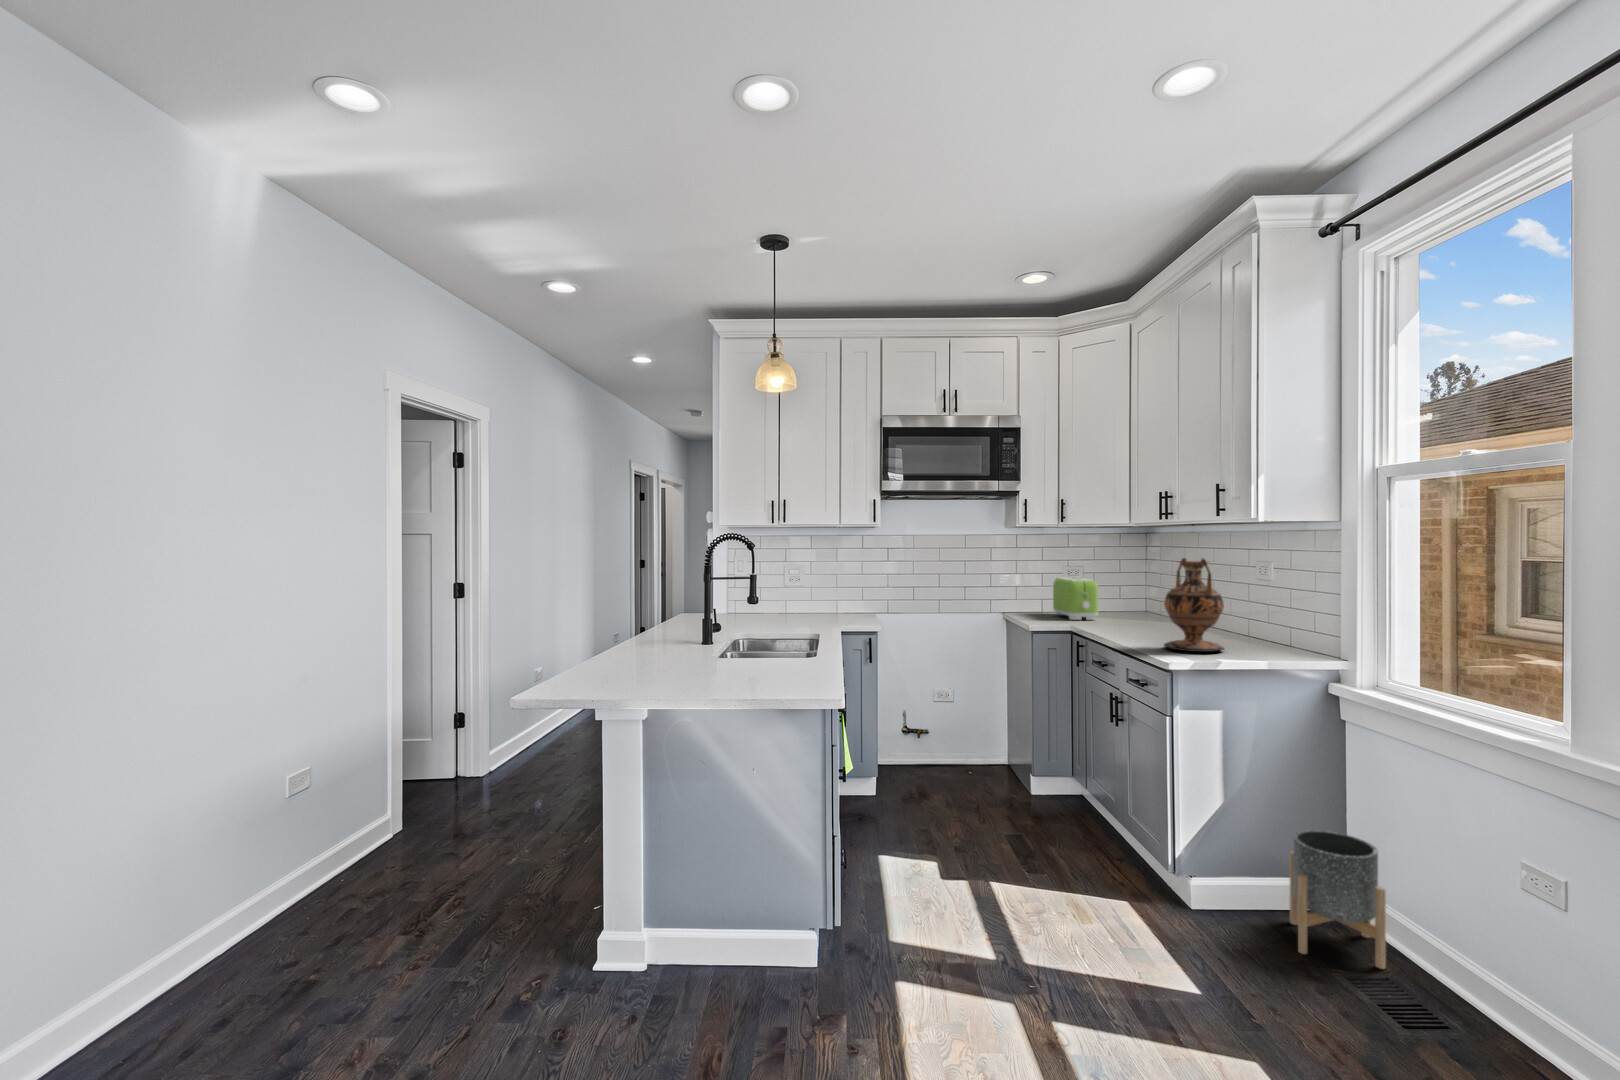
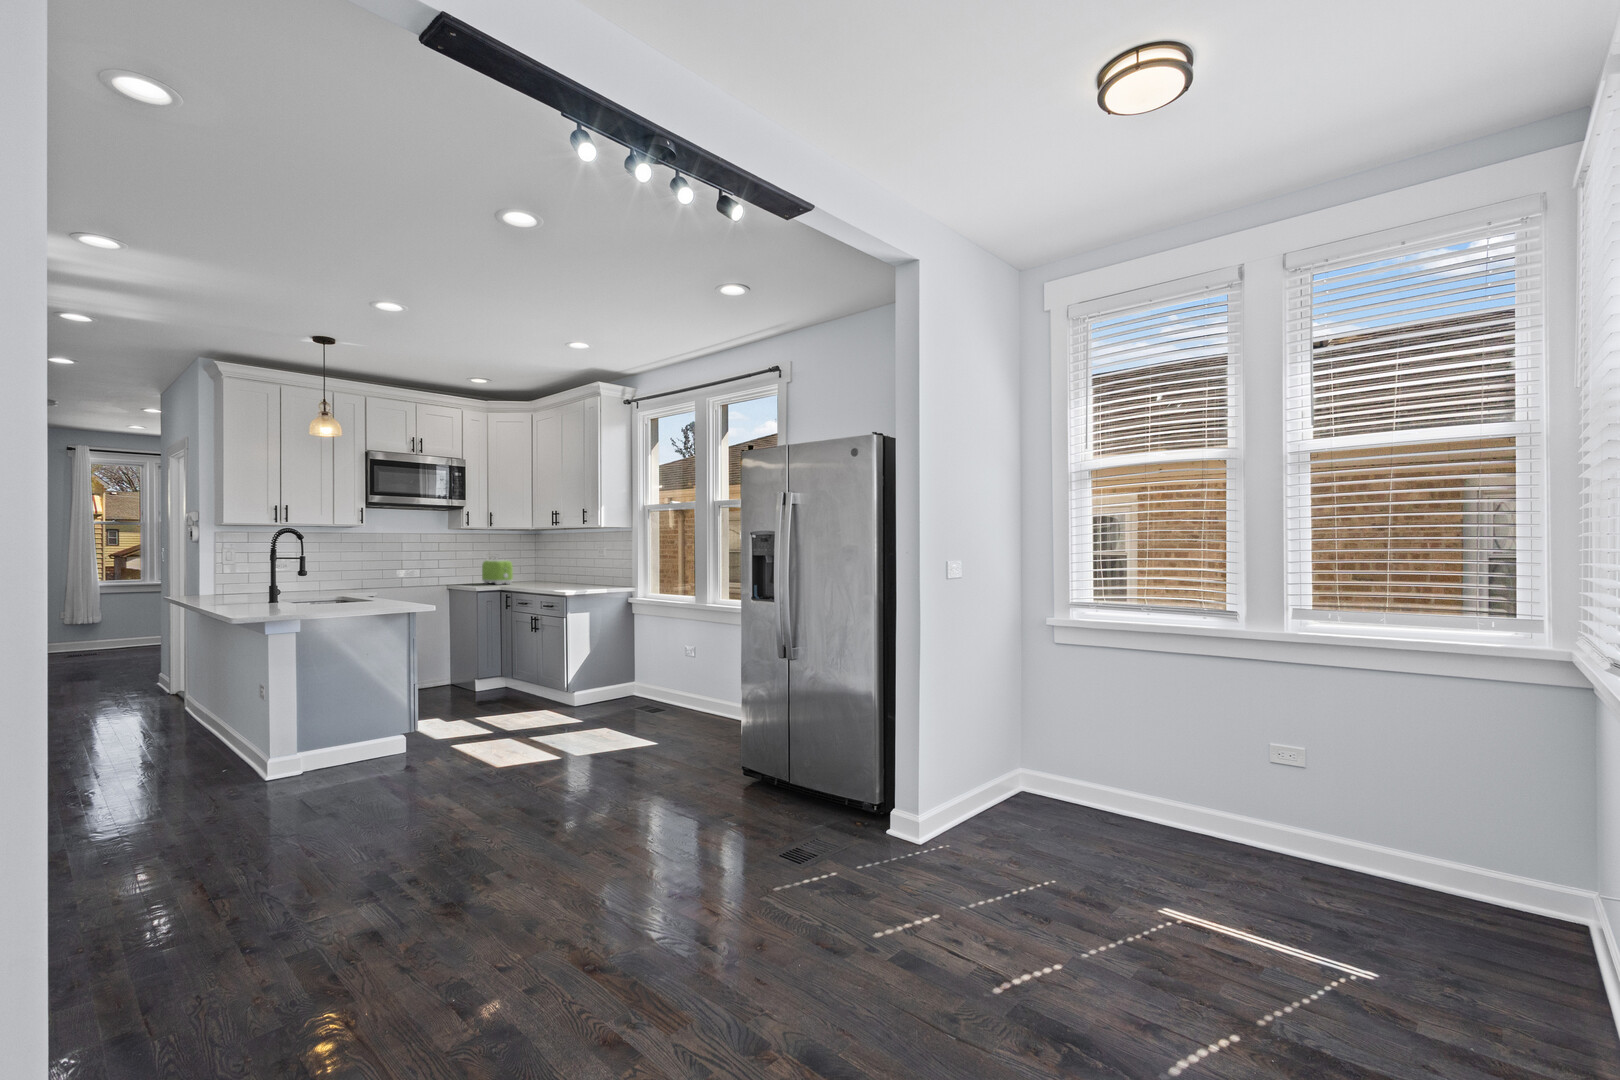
vase: present [1164,558,1224,652] -> none [558,544,587,589]
planter: present [1290,830,1386,969] -> none [614,660,649,709]

